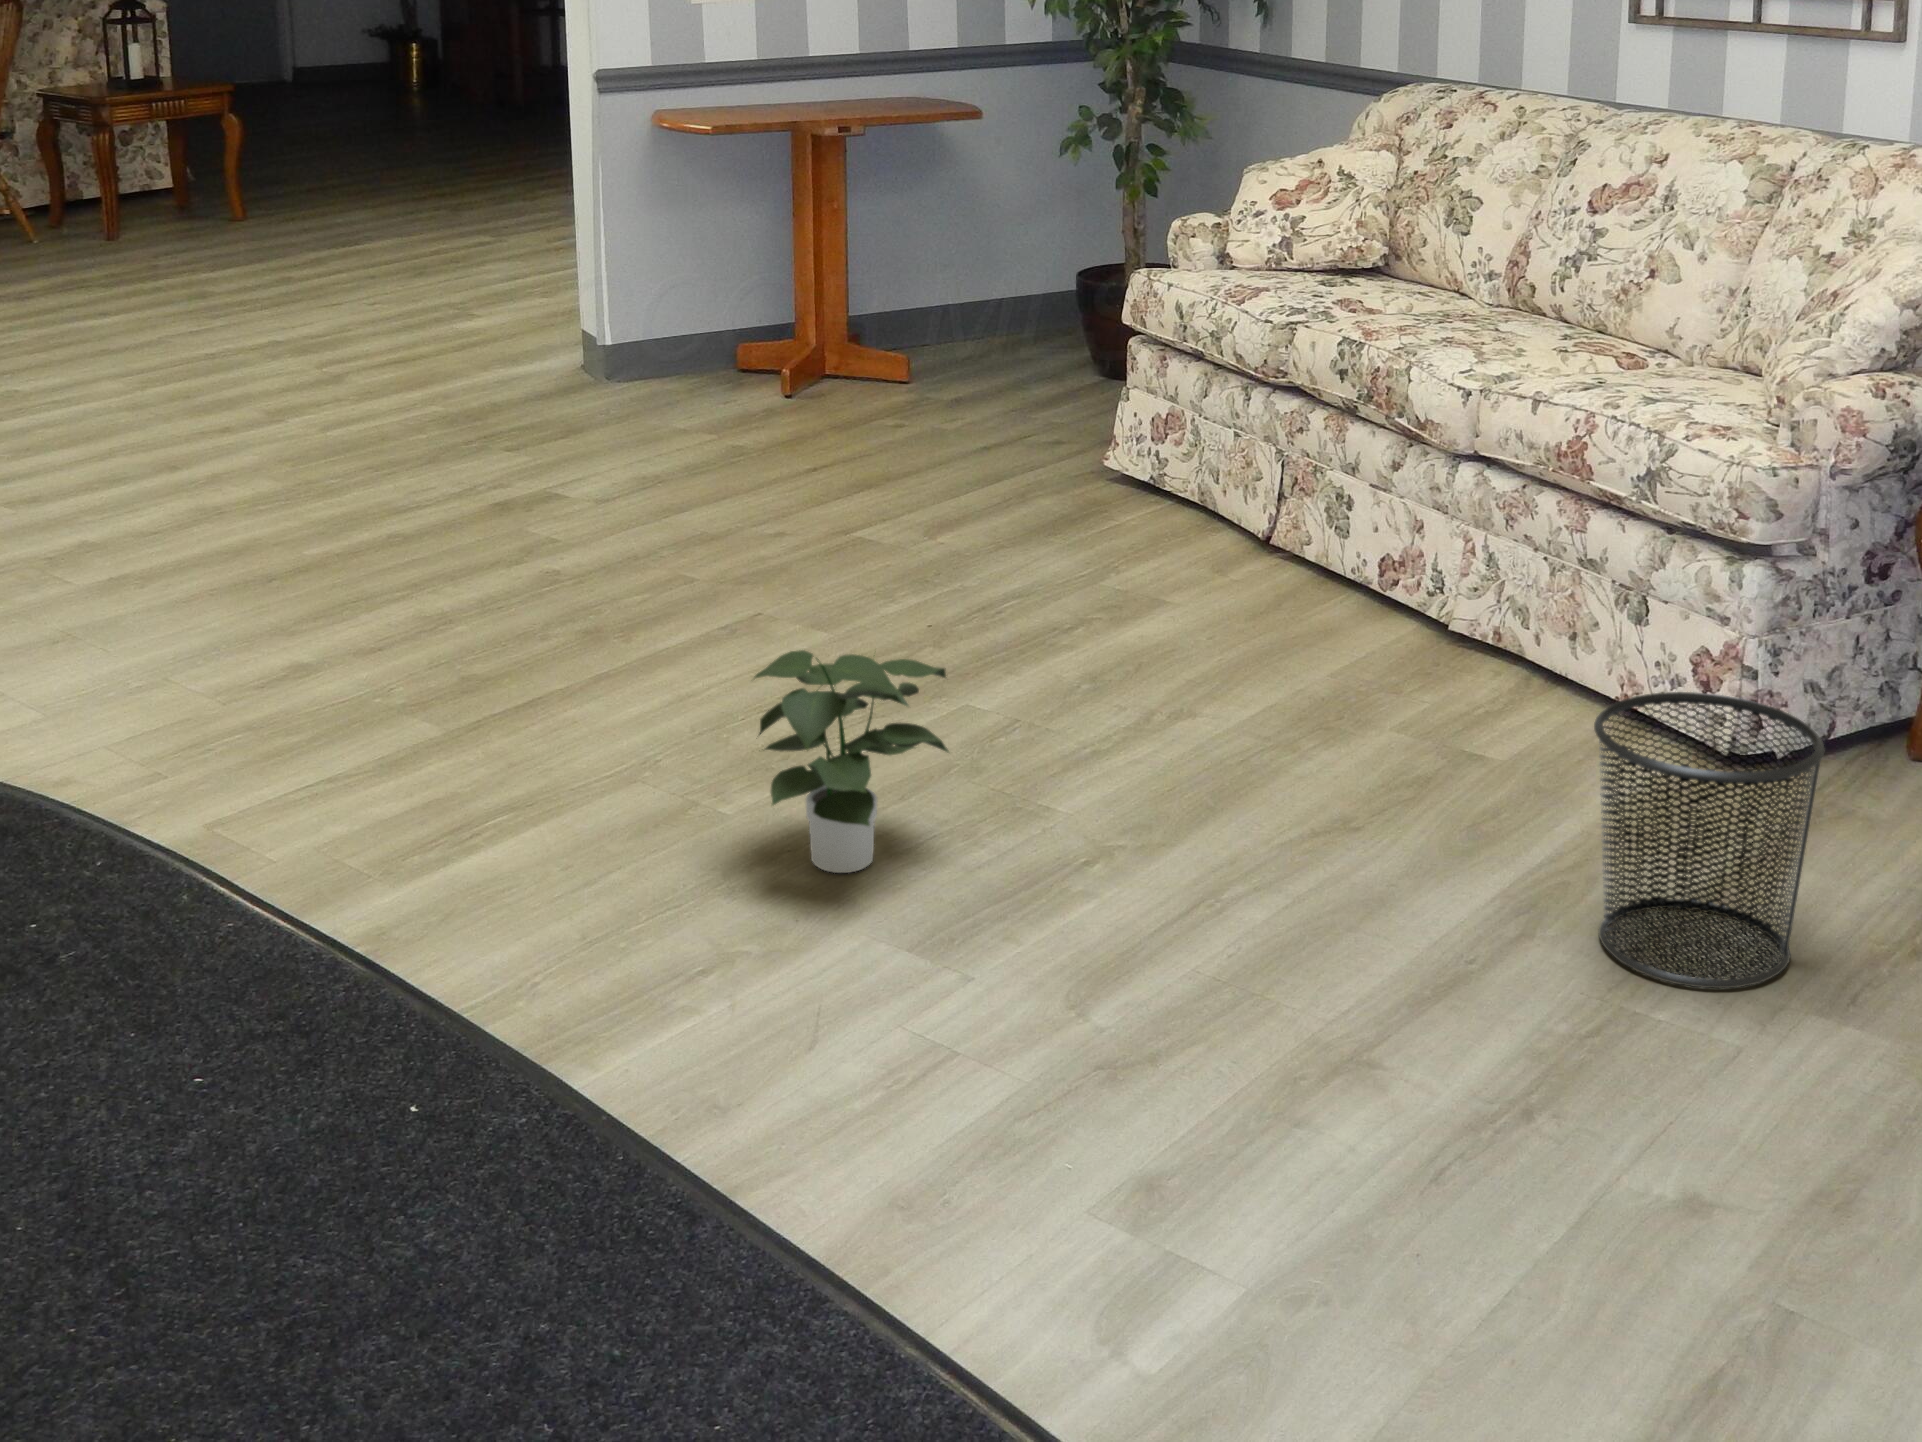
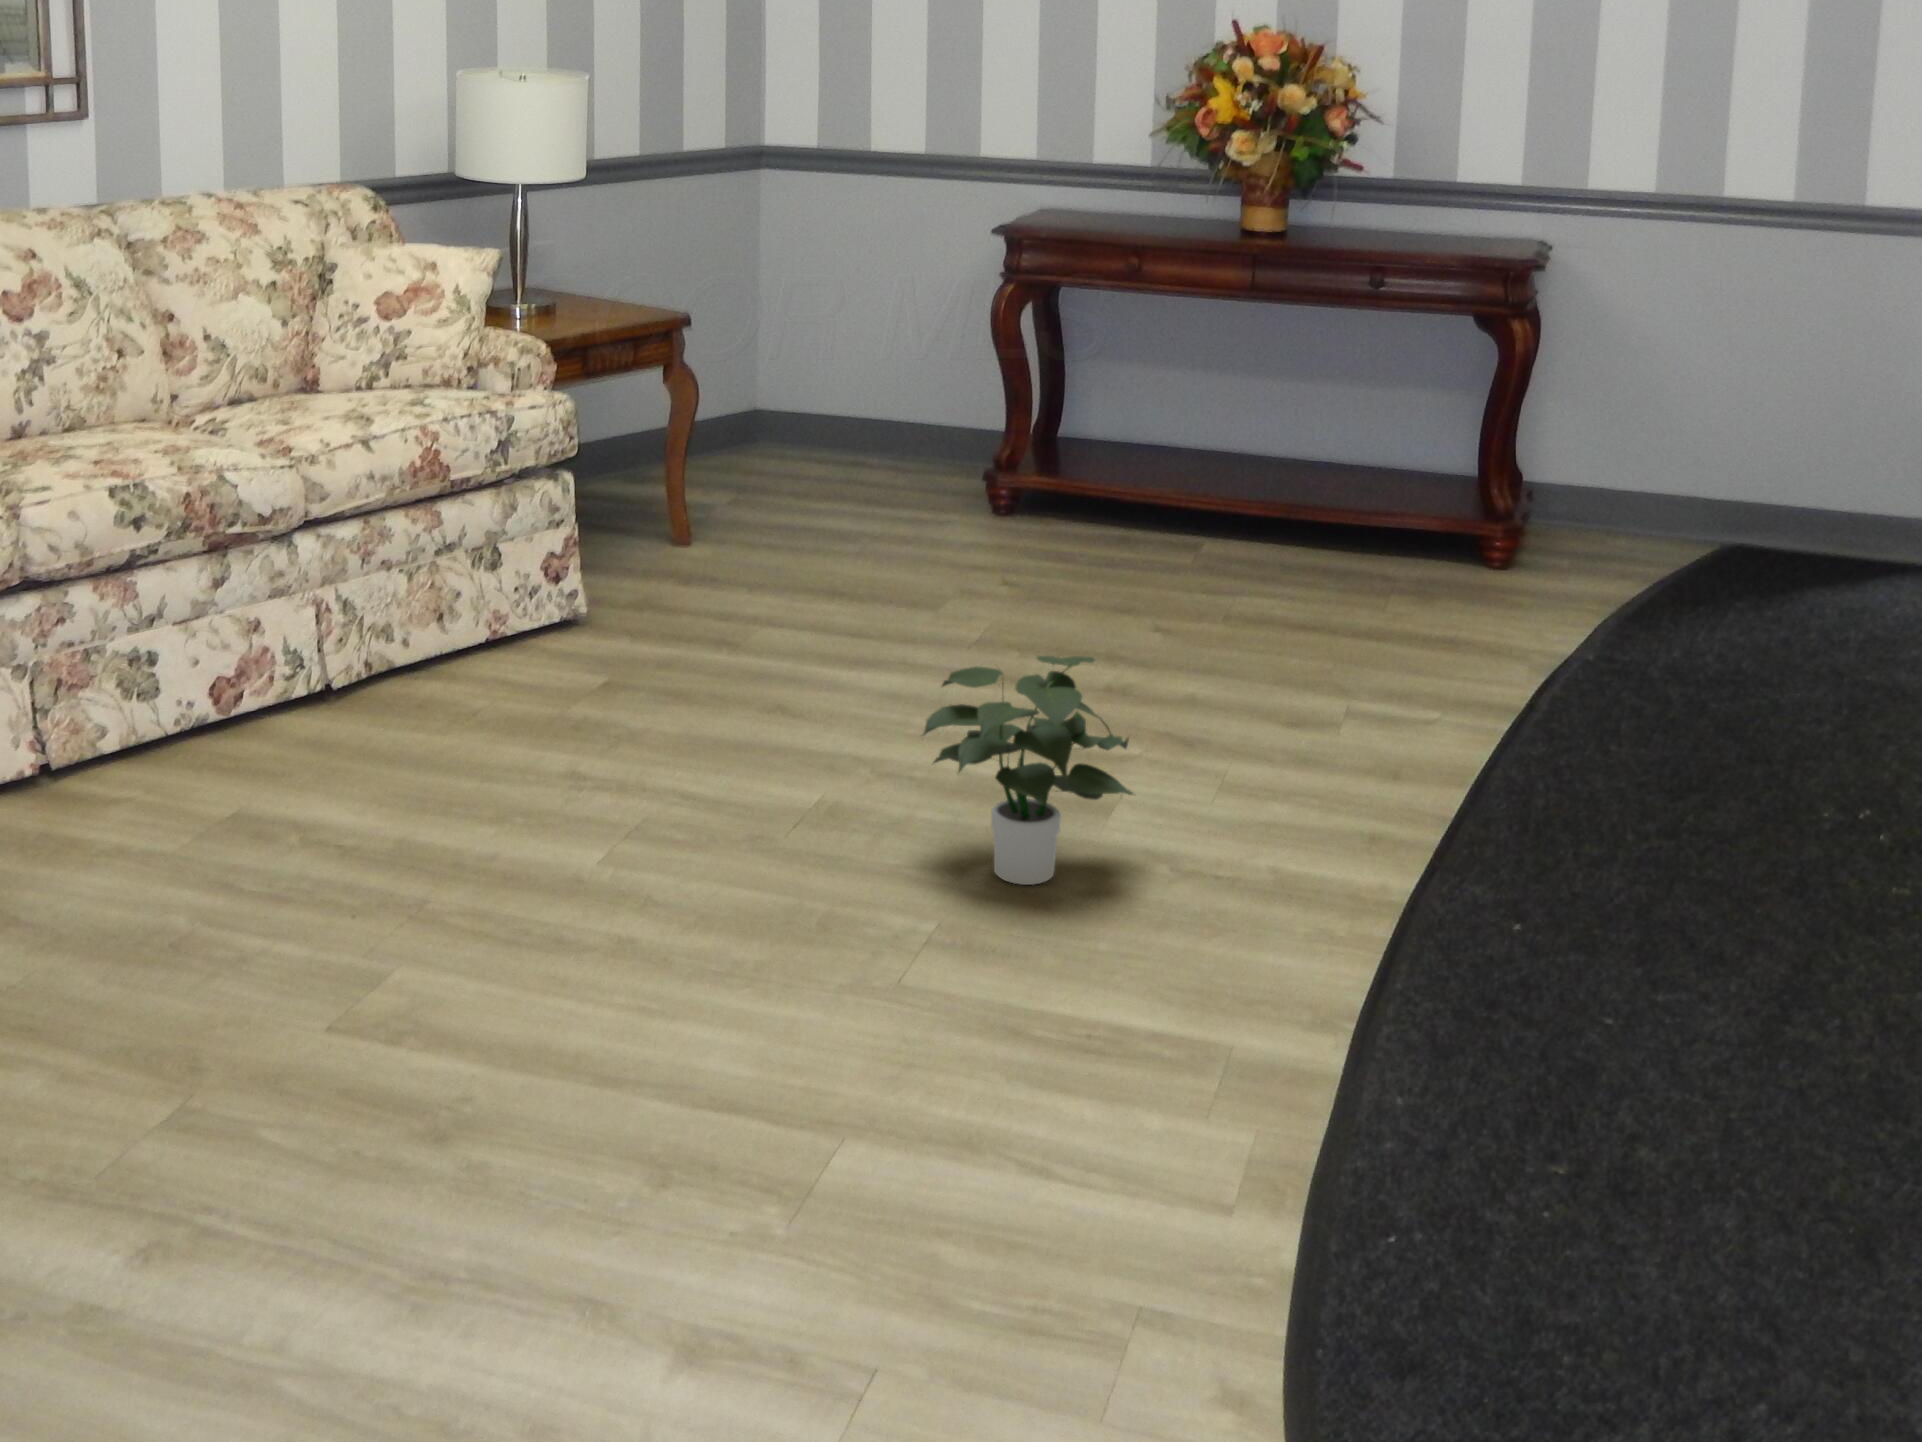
waste bin: present [1594,692,1824,988] -> none [841,469,986,653]

